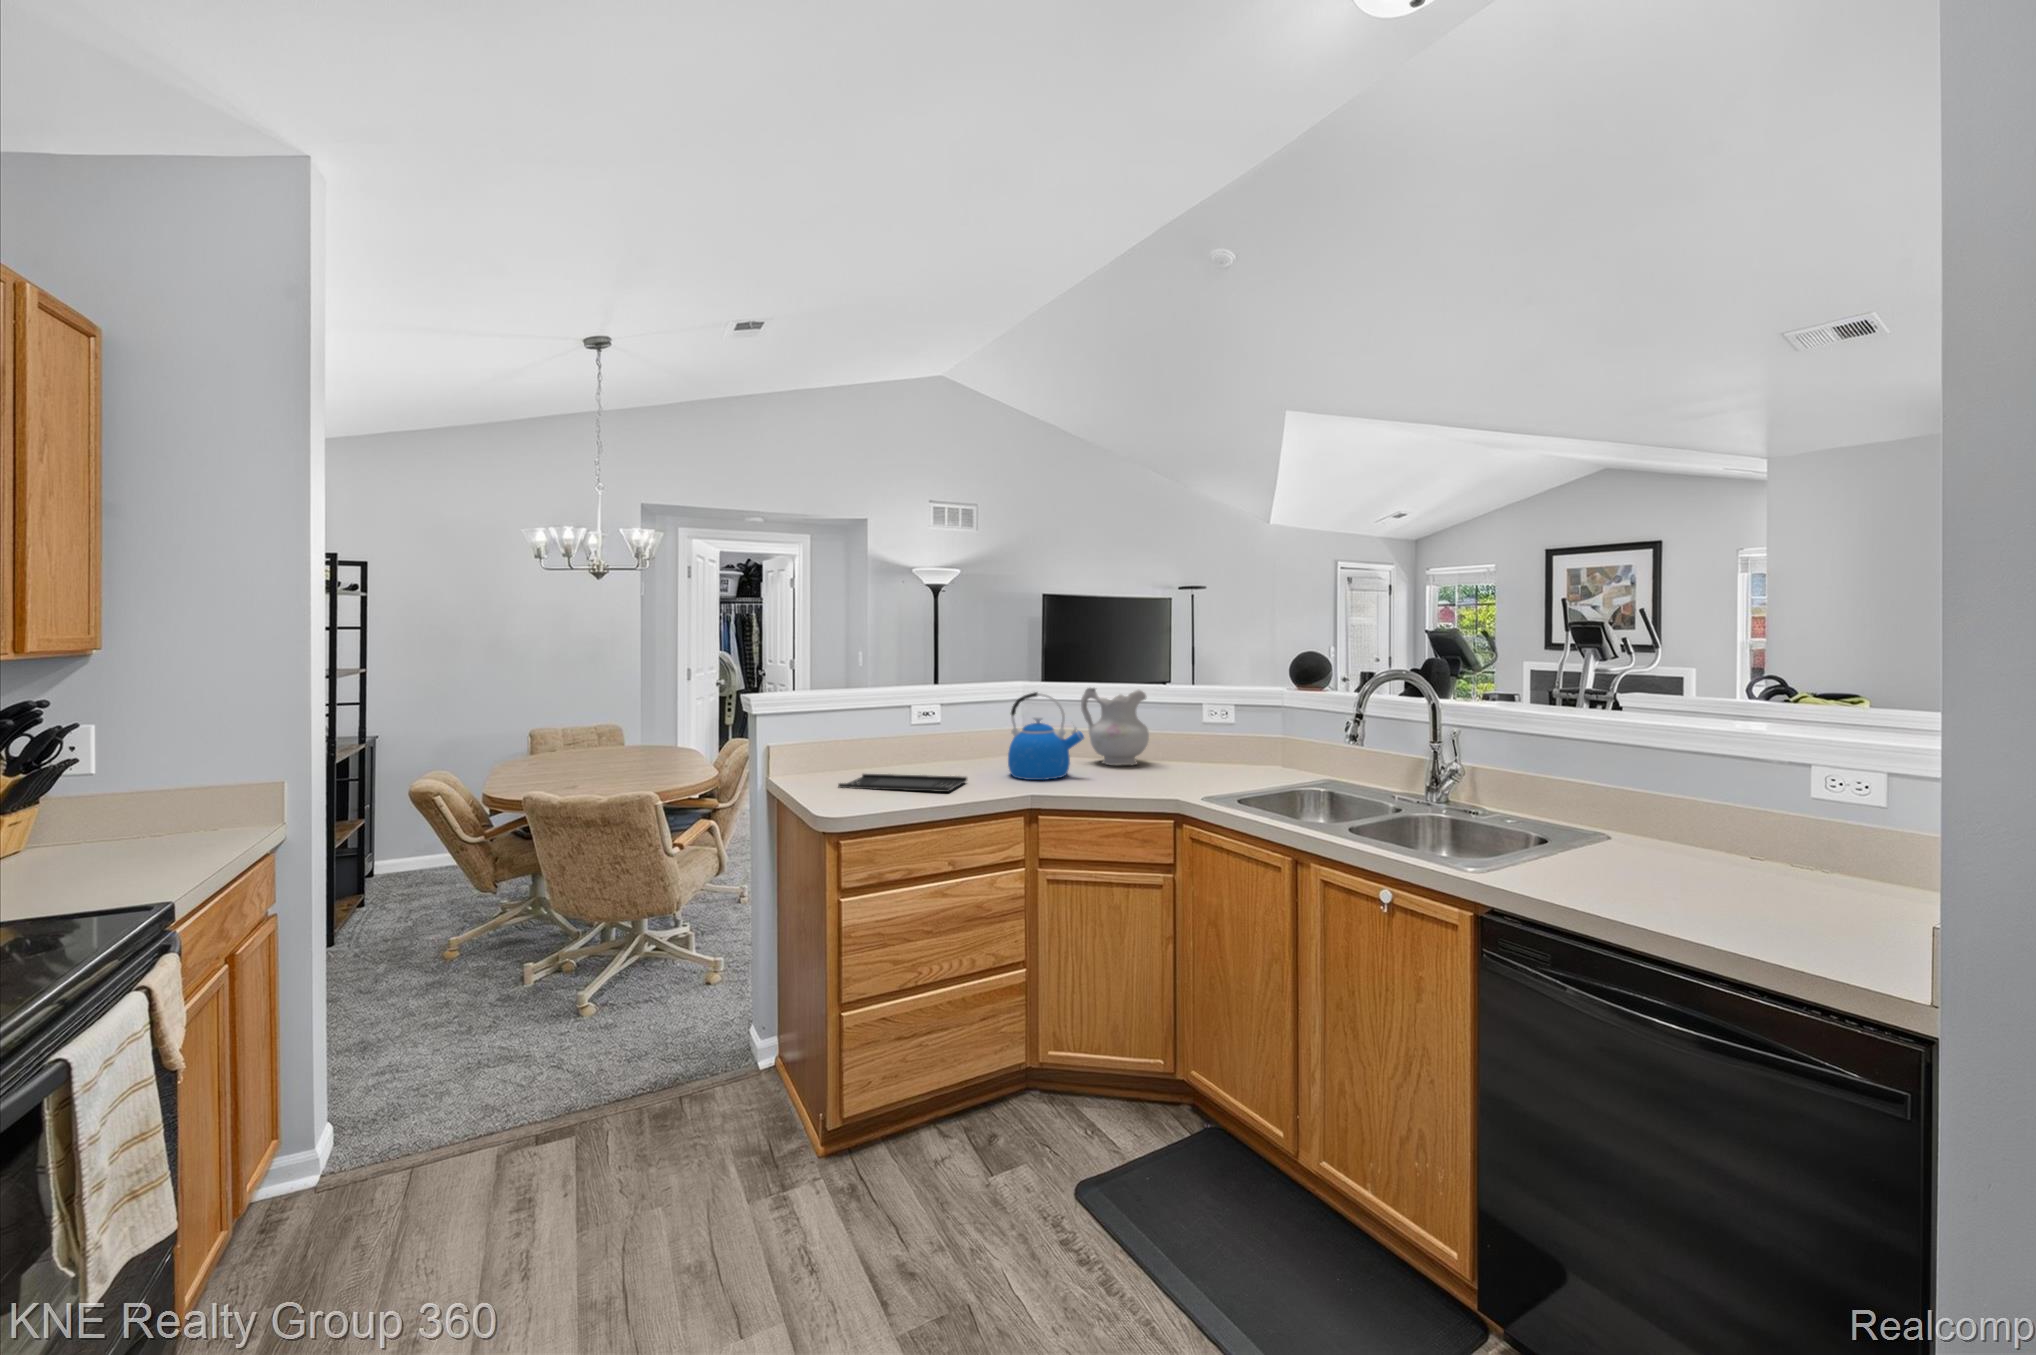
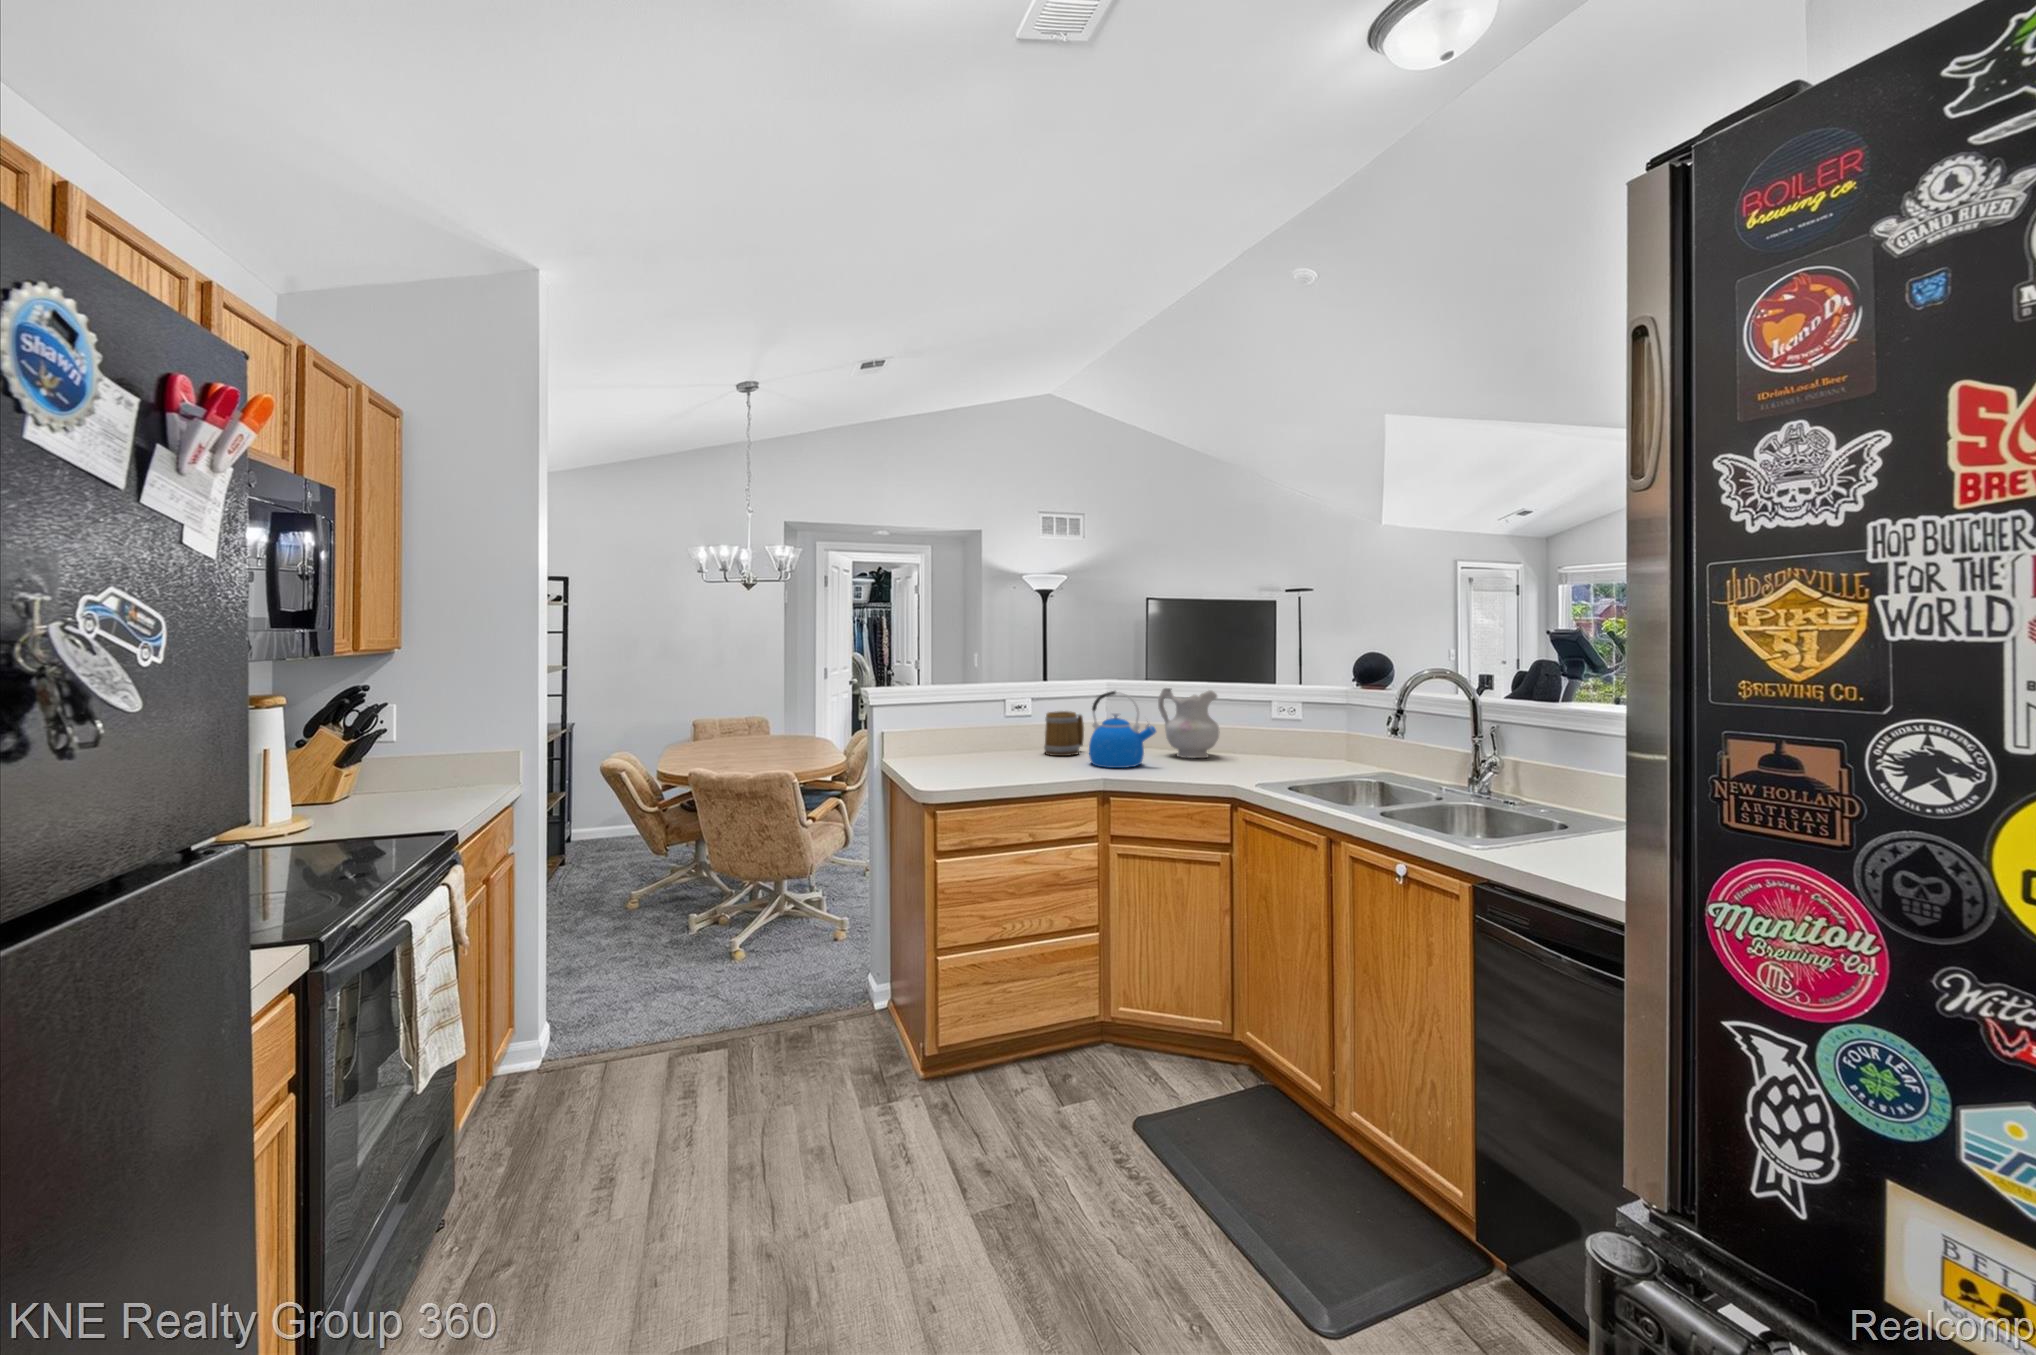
mug: none [953,716,998,767] -> present [1044,711,1084,756]
tray: present [838,774,967,792] -> none [942,759,1052,775]

